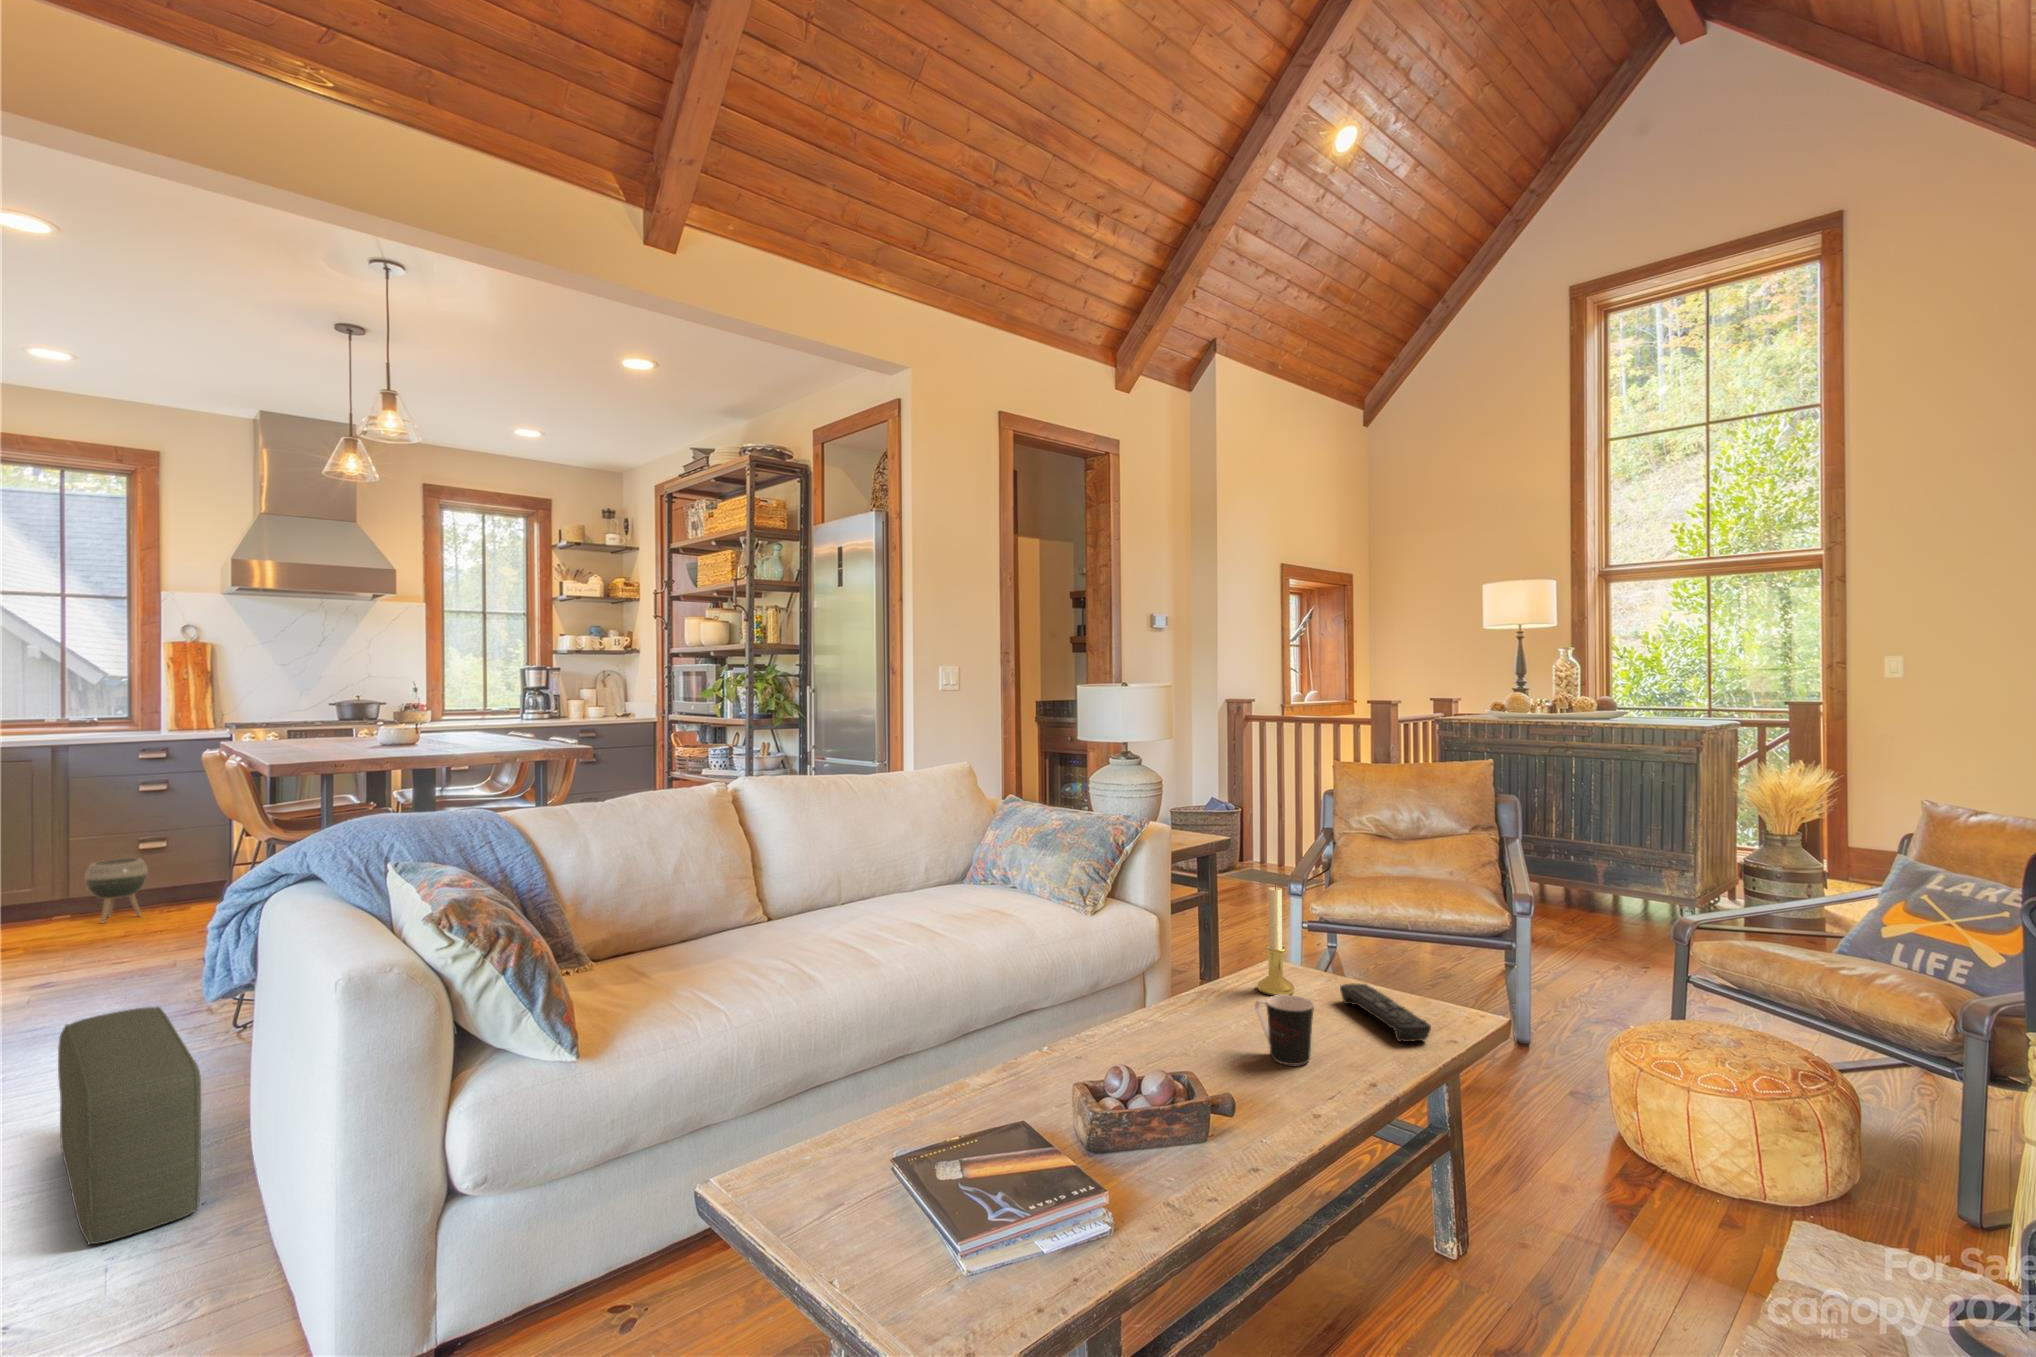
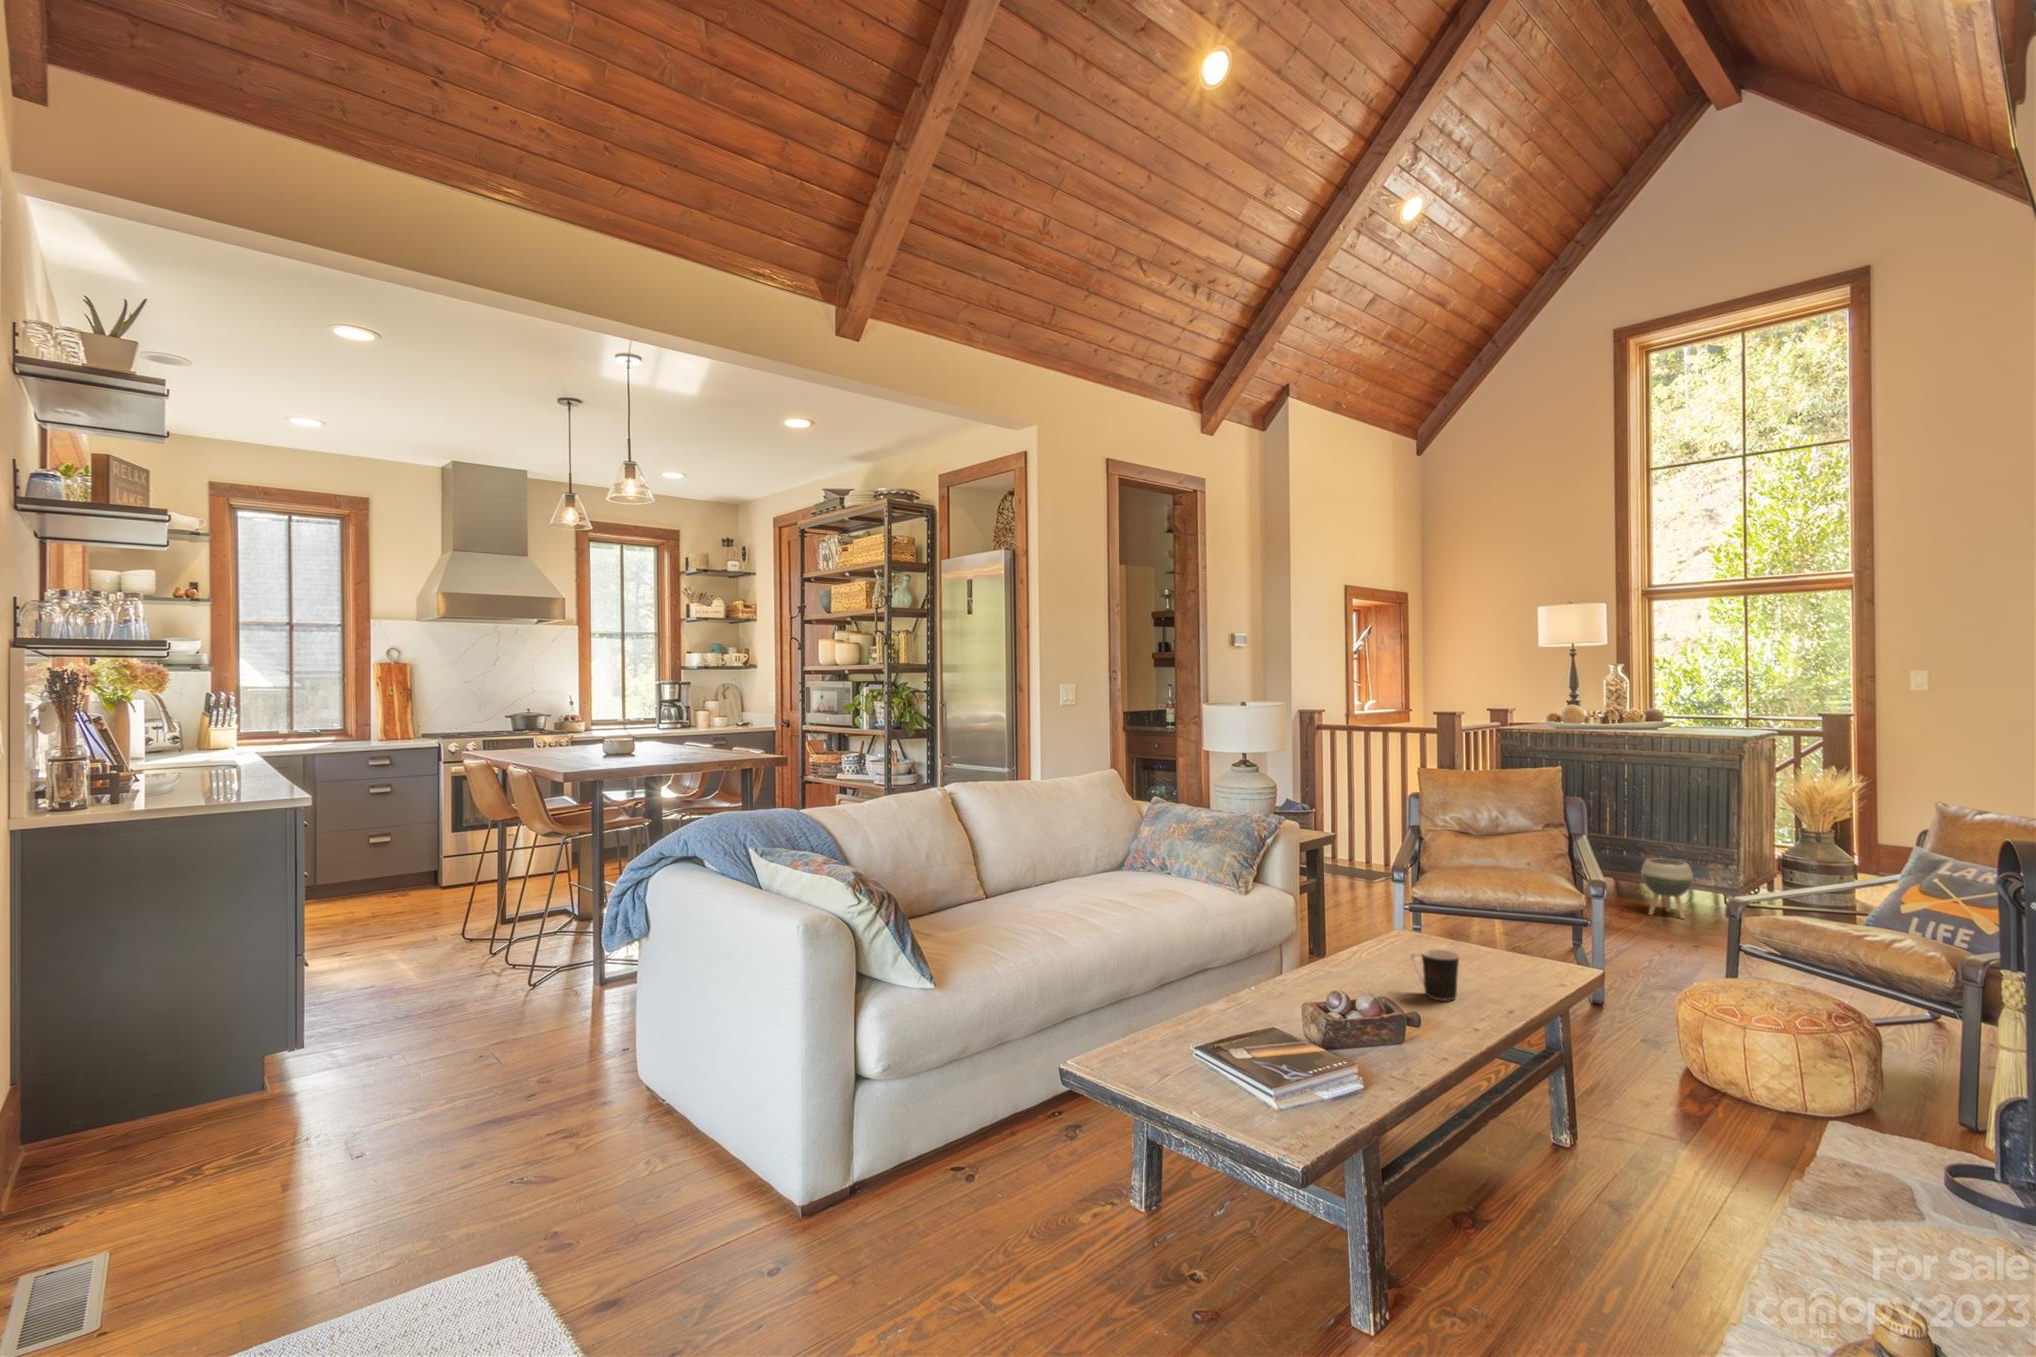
planter: present [85,858,148,923] -> present [1641,858,1693,919]
candle holder: present [1257,885,1294,996] -> none [1396,868,1426,955]
remote control: present [1340,984,1431,1042] -> none [1465,945,1545,986]
pouf: present [58,1007,201,1245] -> none [469,963,605,1131]

